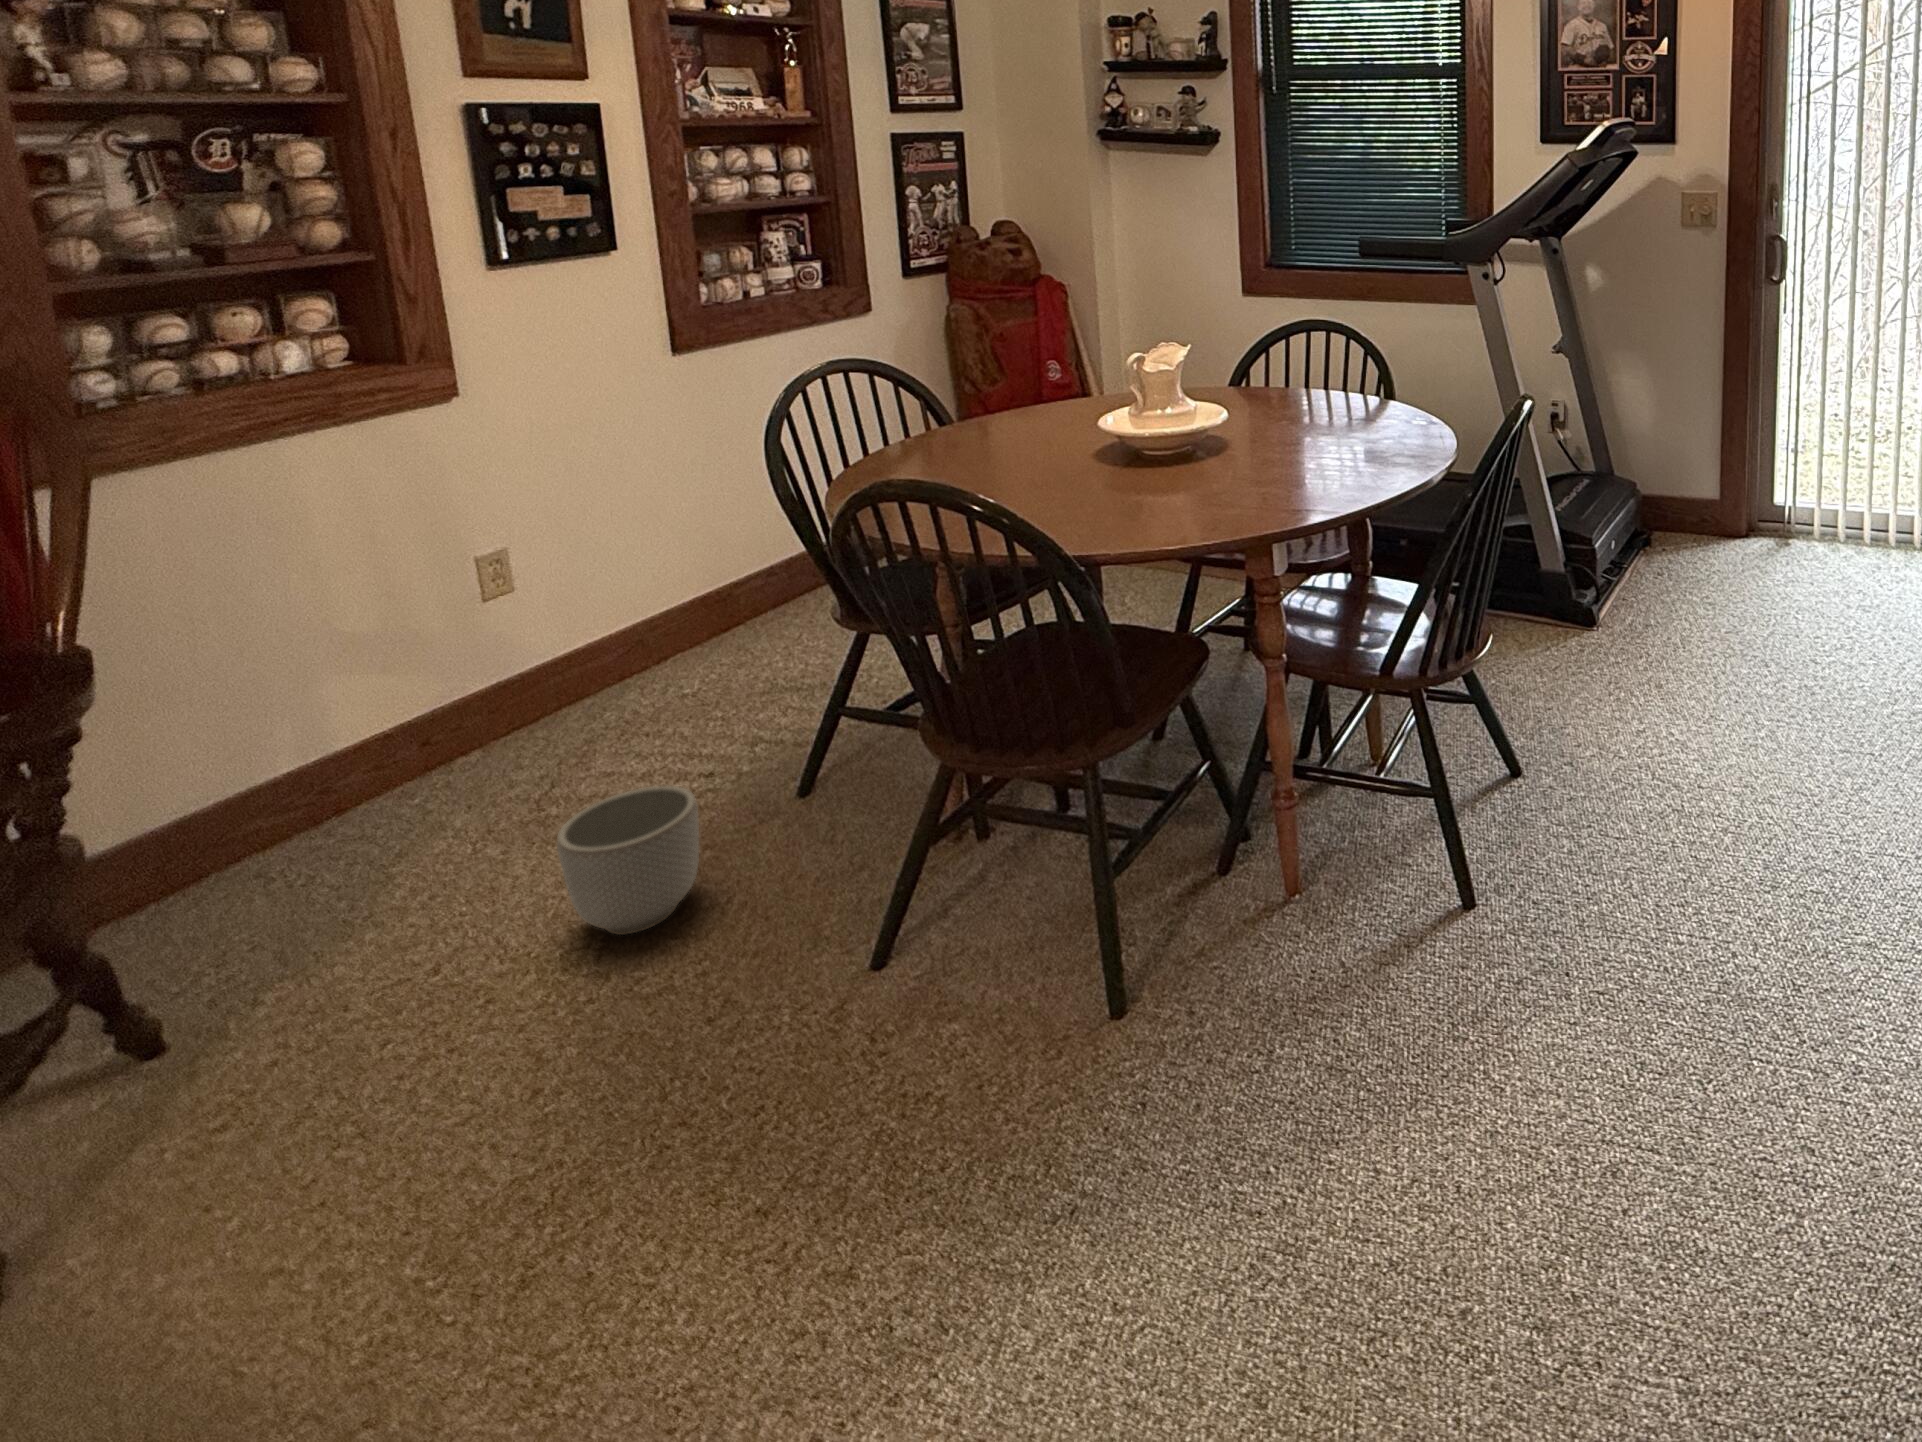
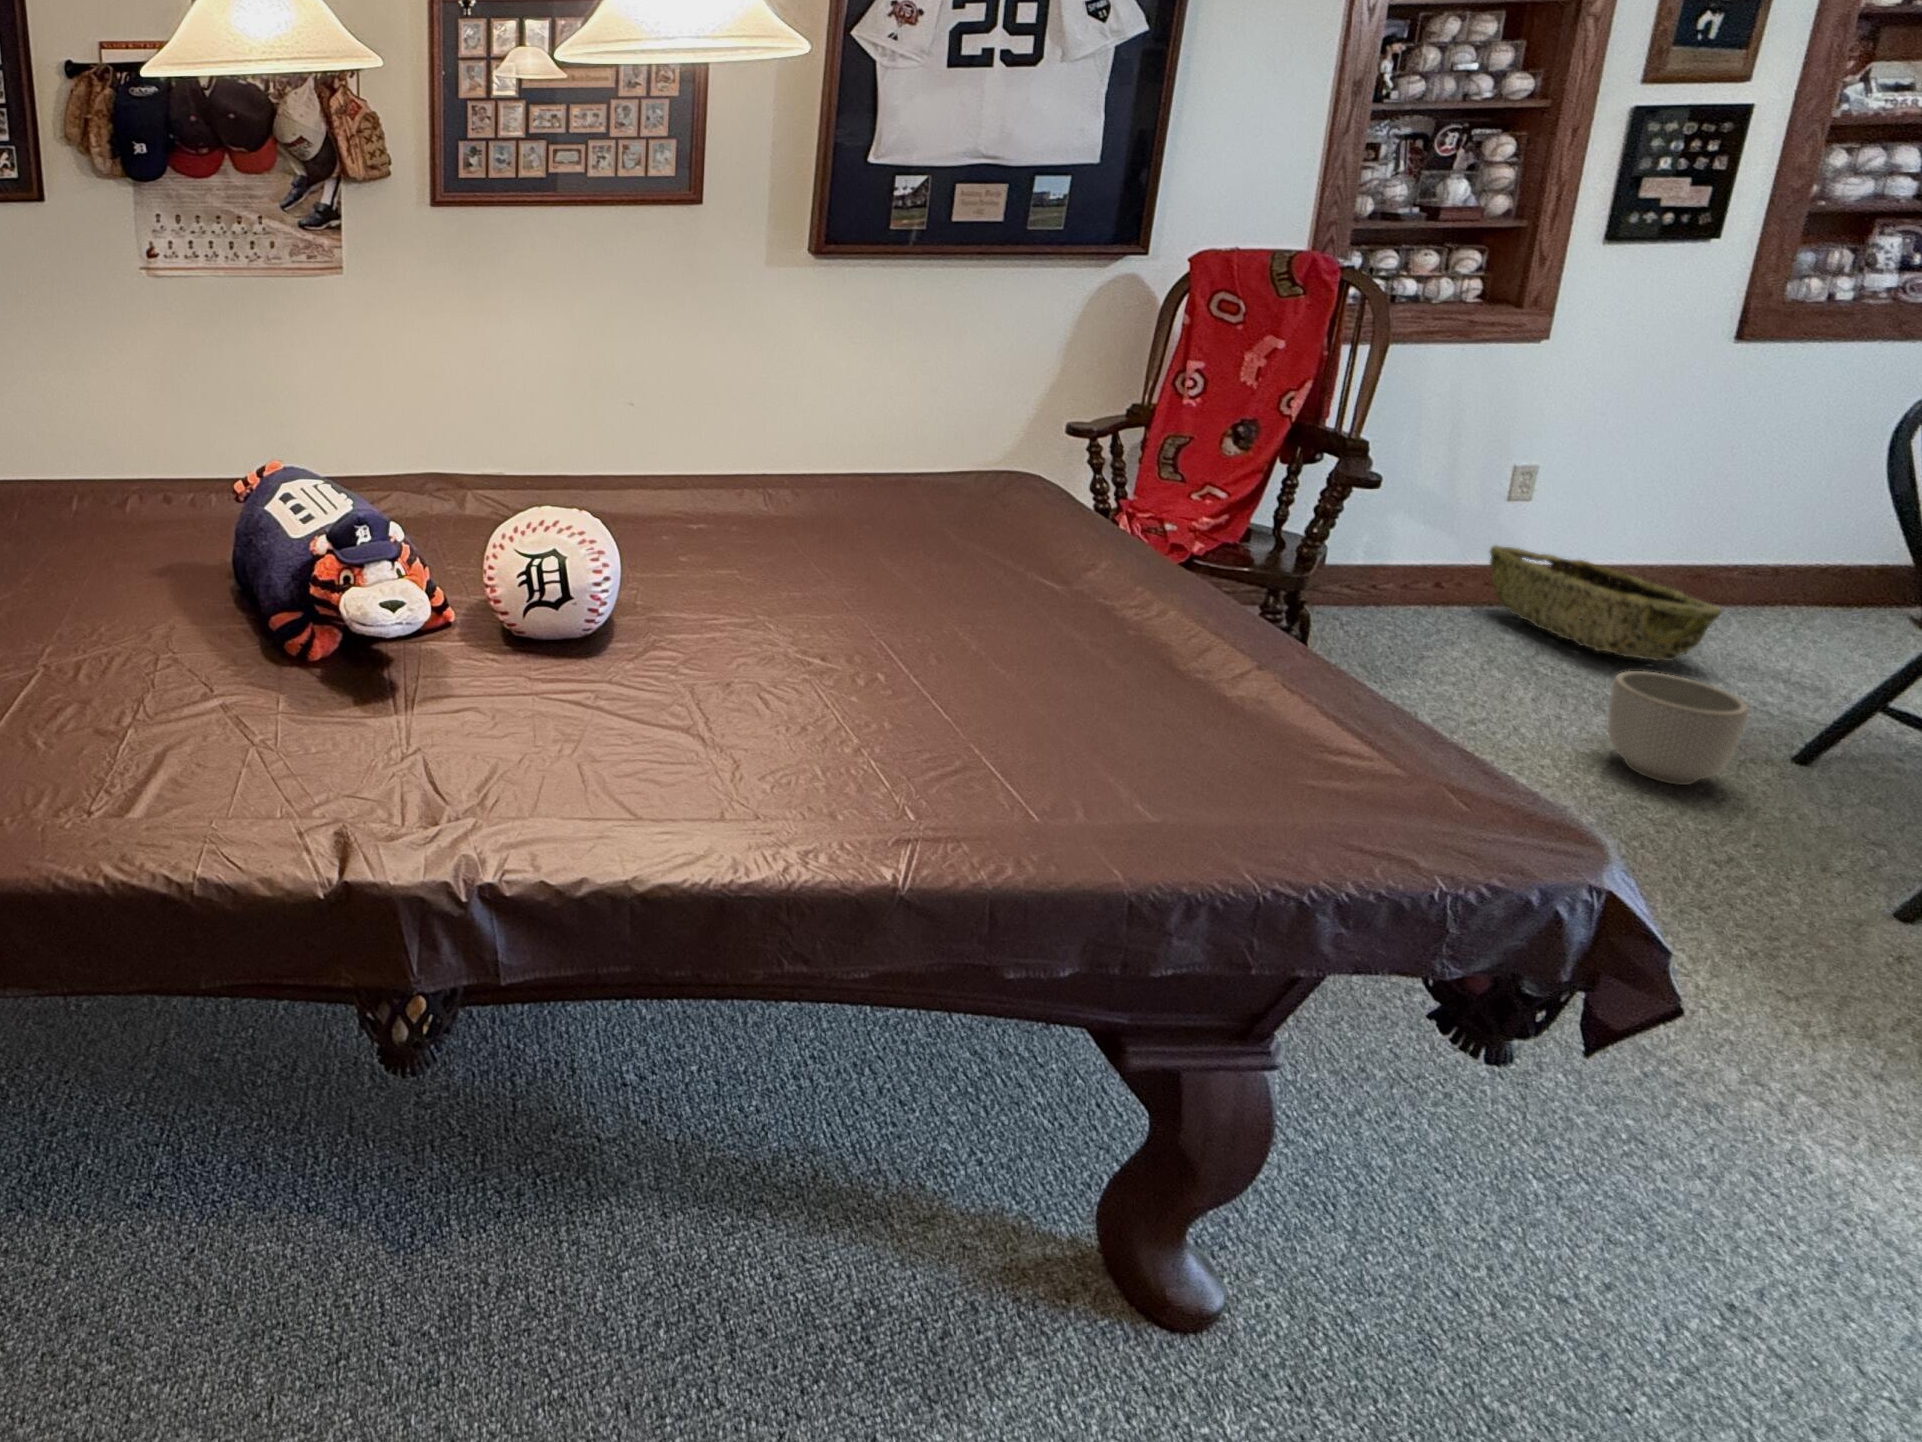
woven basket: none [472,636,712,755] -> present [1490,546,1721,661]

